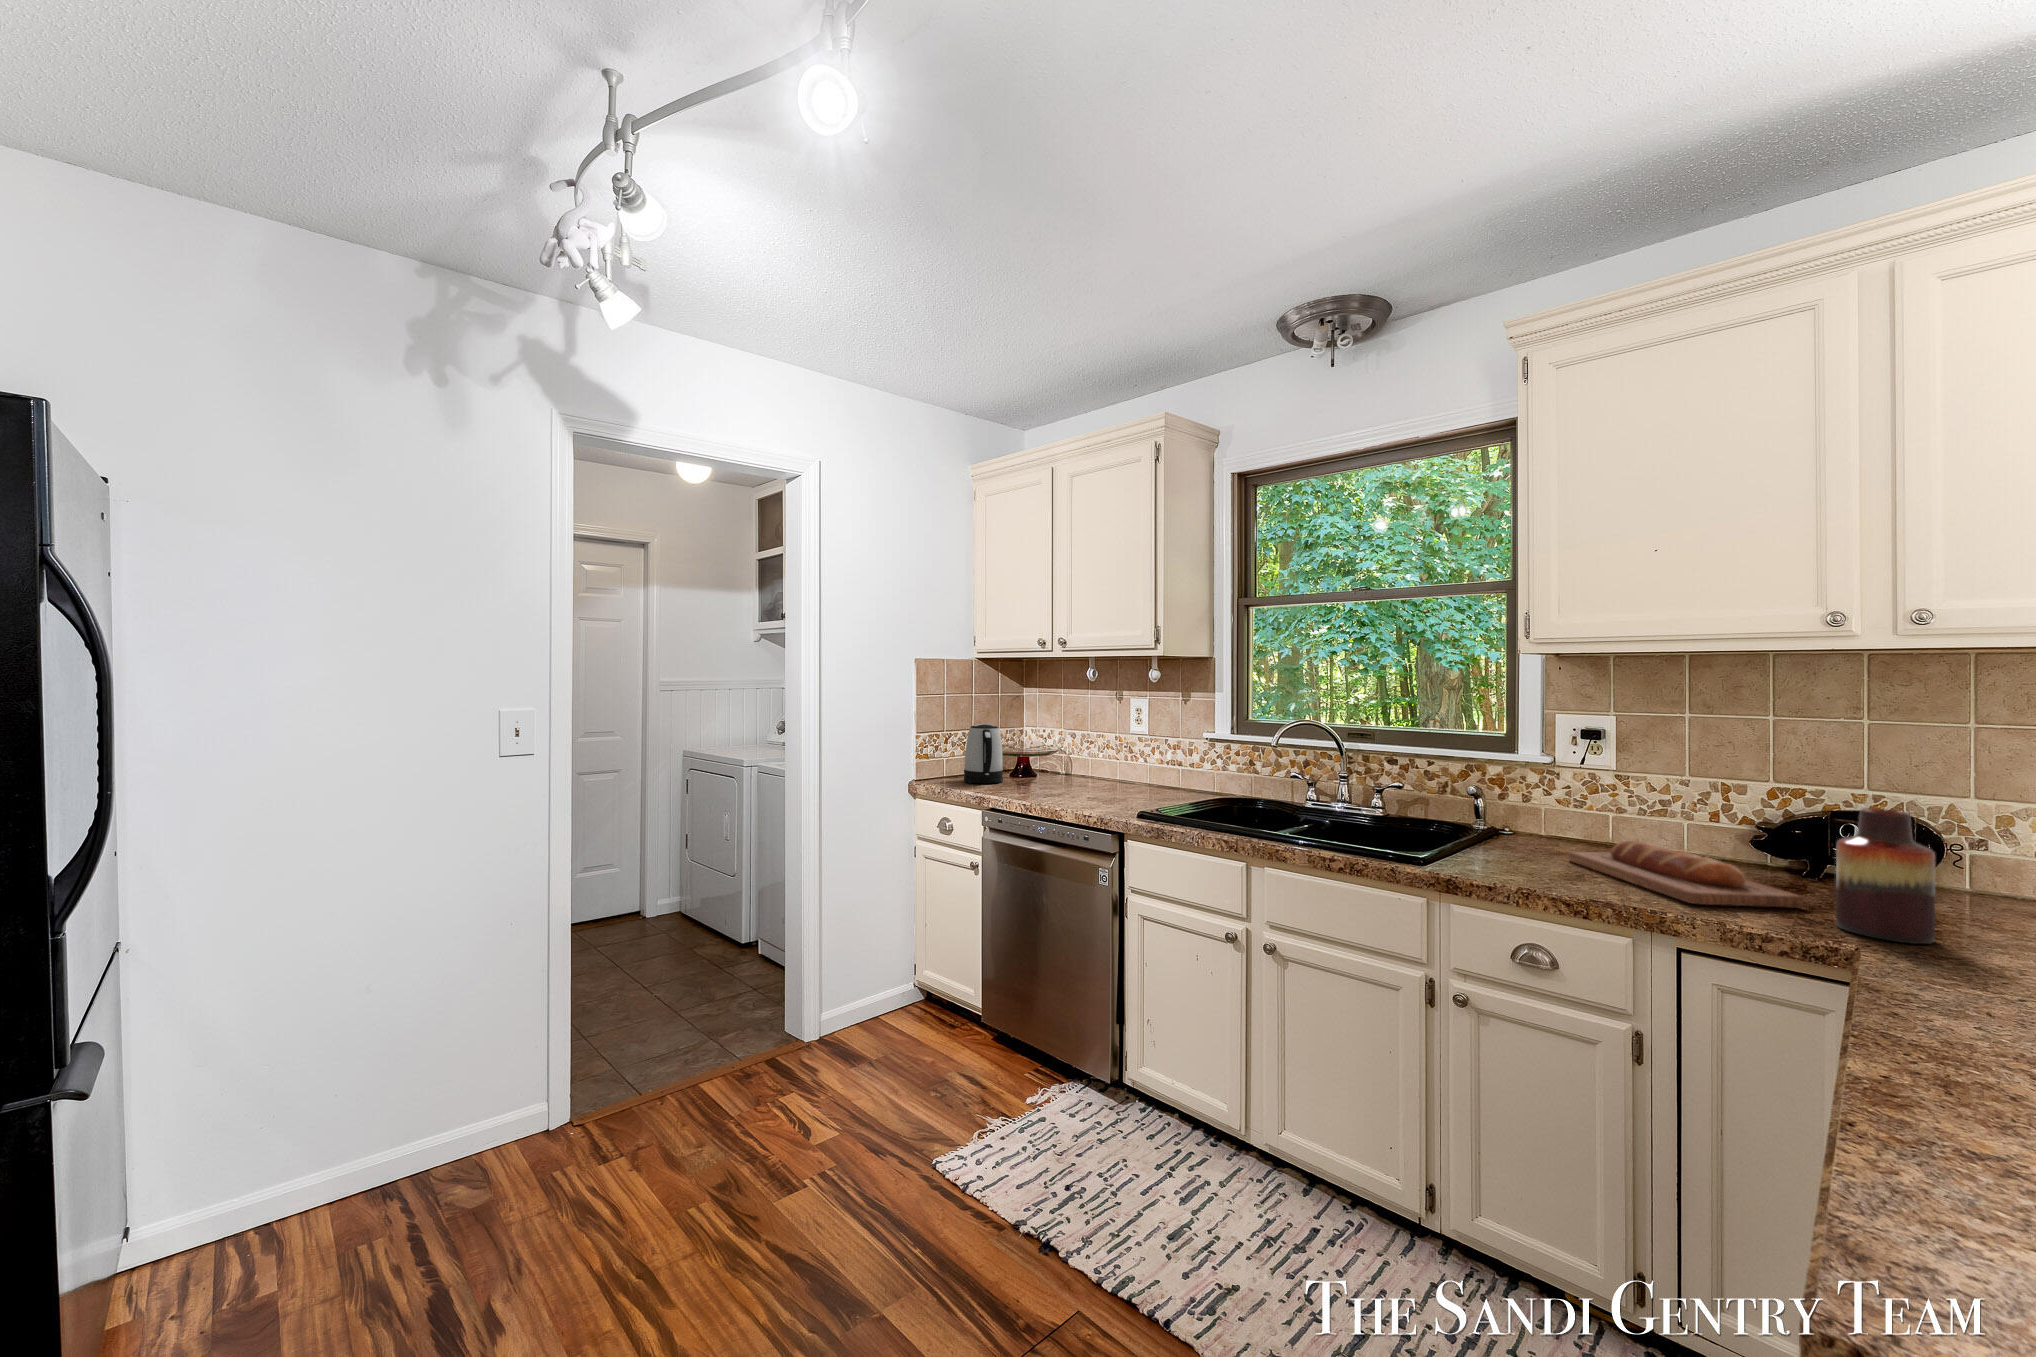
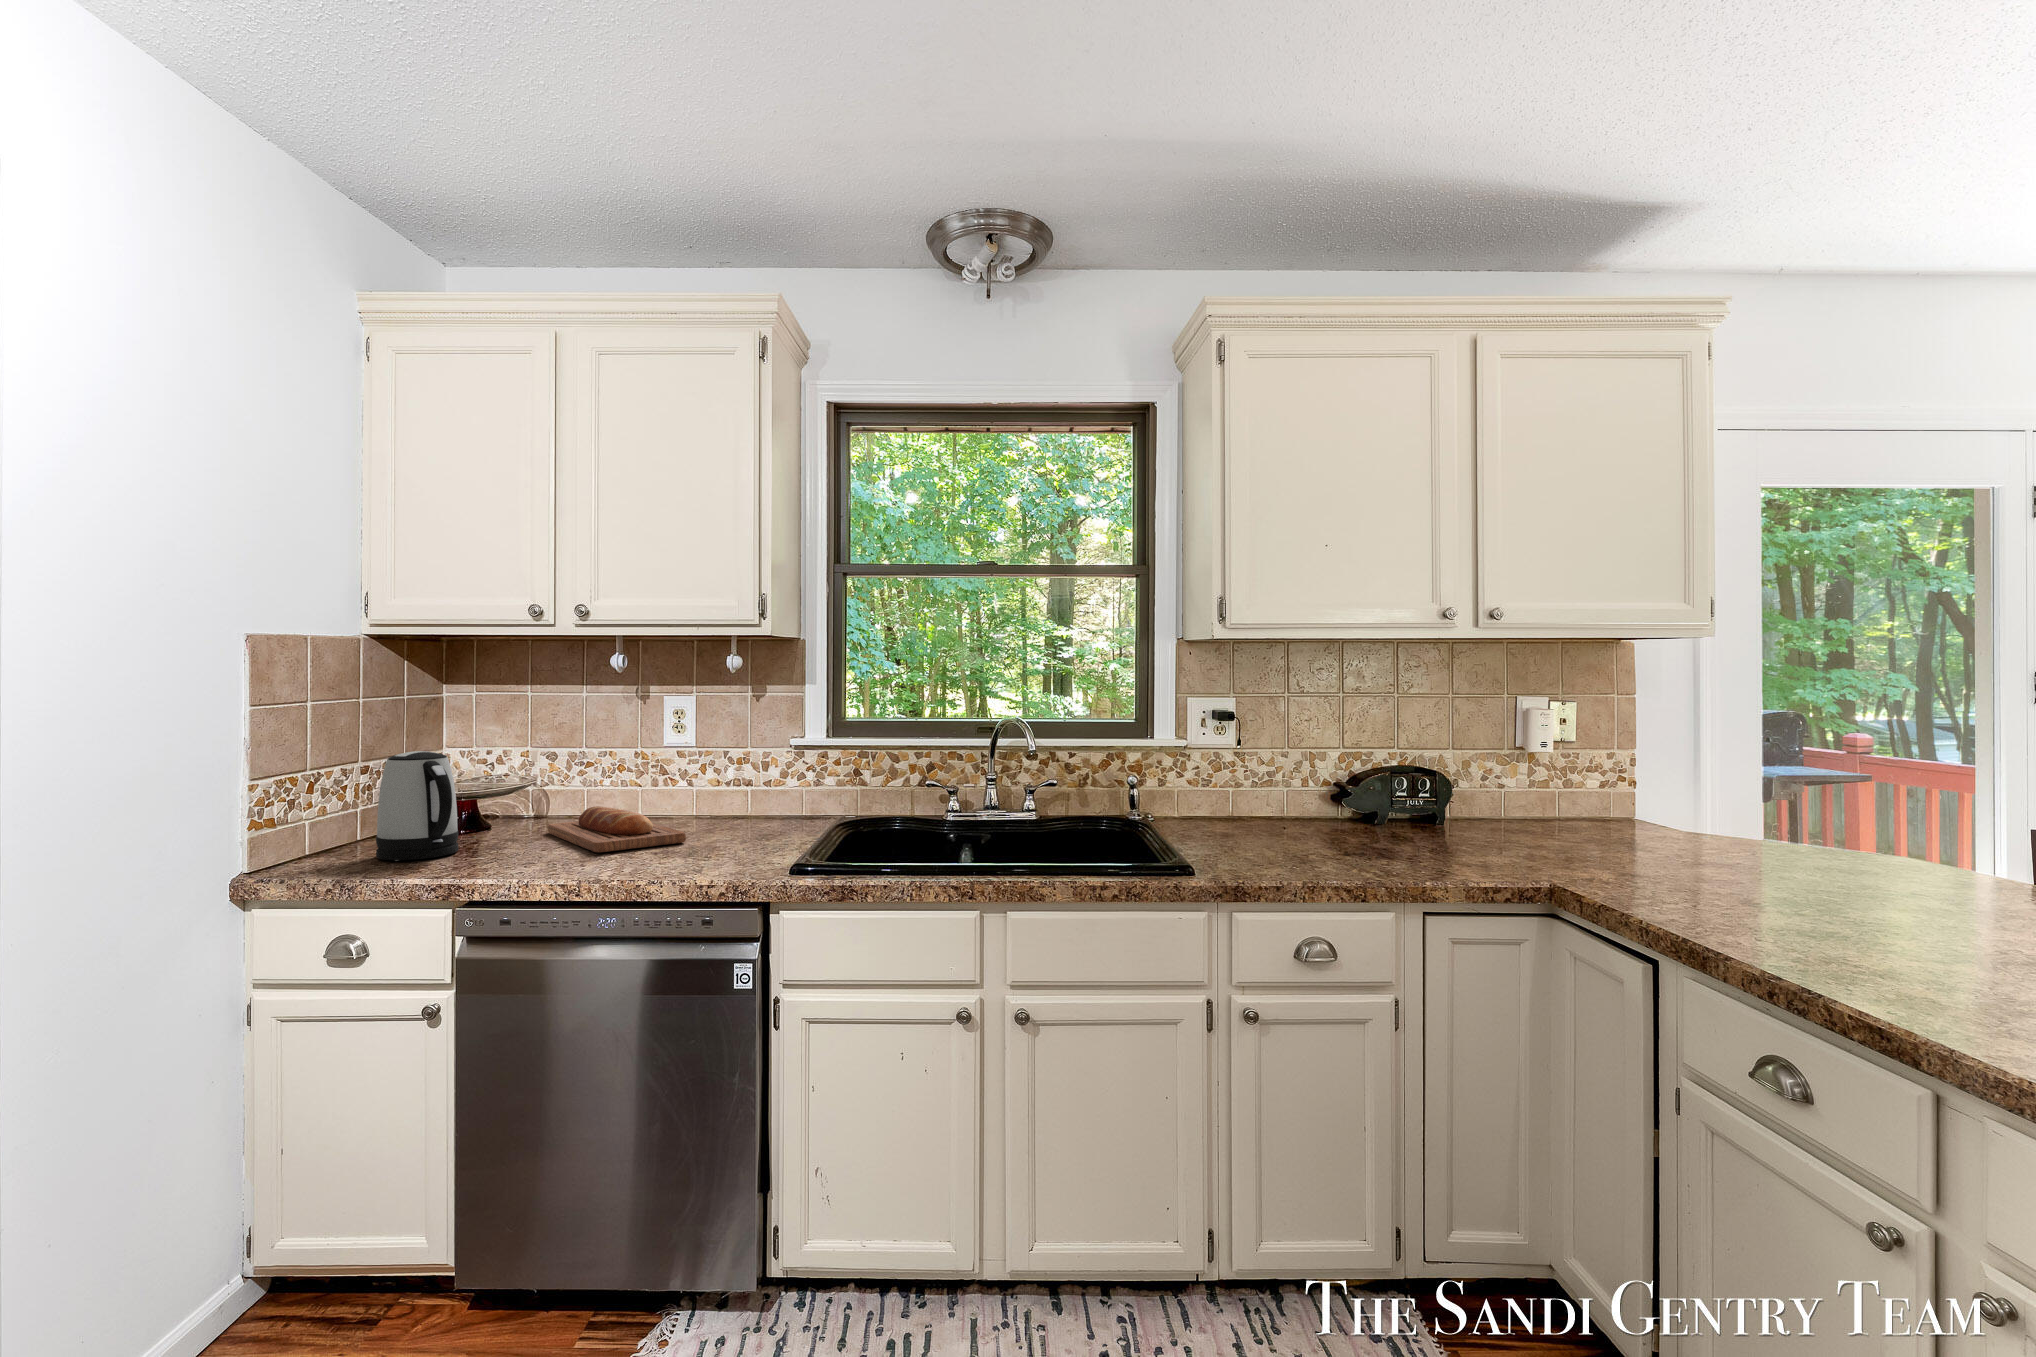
vase: present [1836,808,1935,944] -> none [1467,763,1524,867]
bread loaf: present [1568,841,1805,908] -> present [548,806,686,852]

